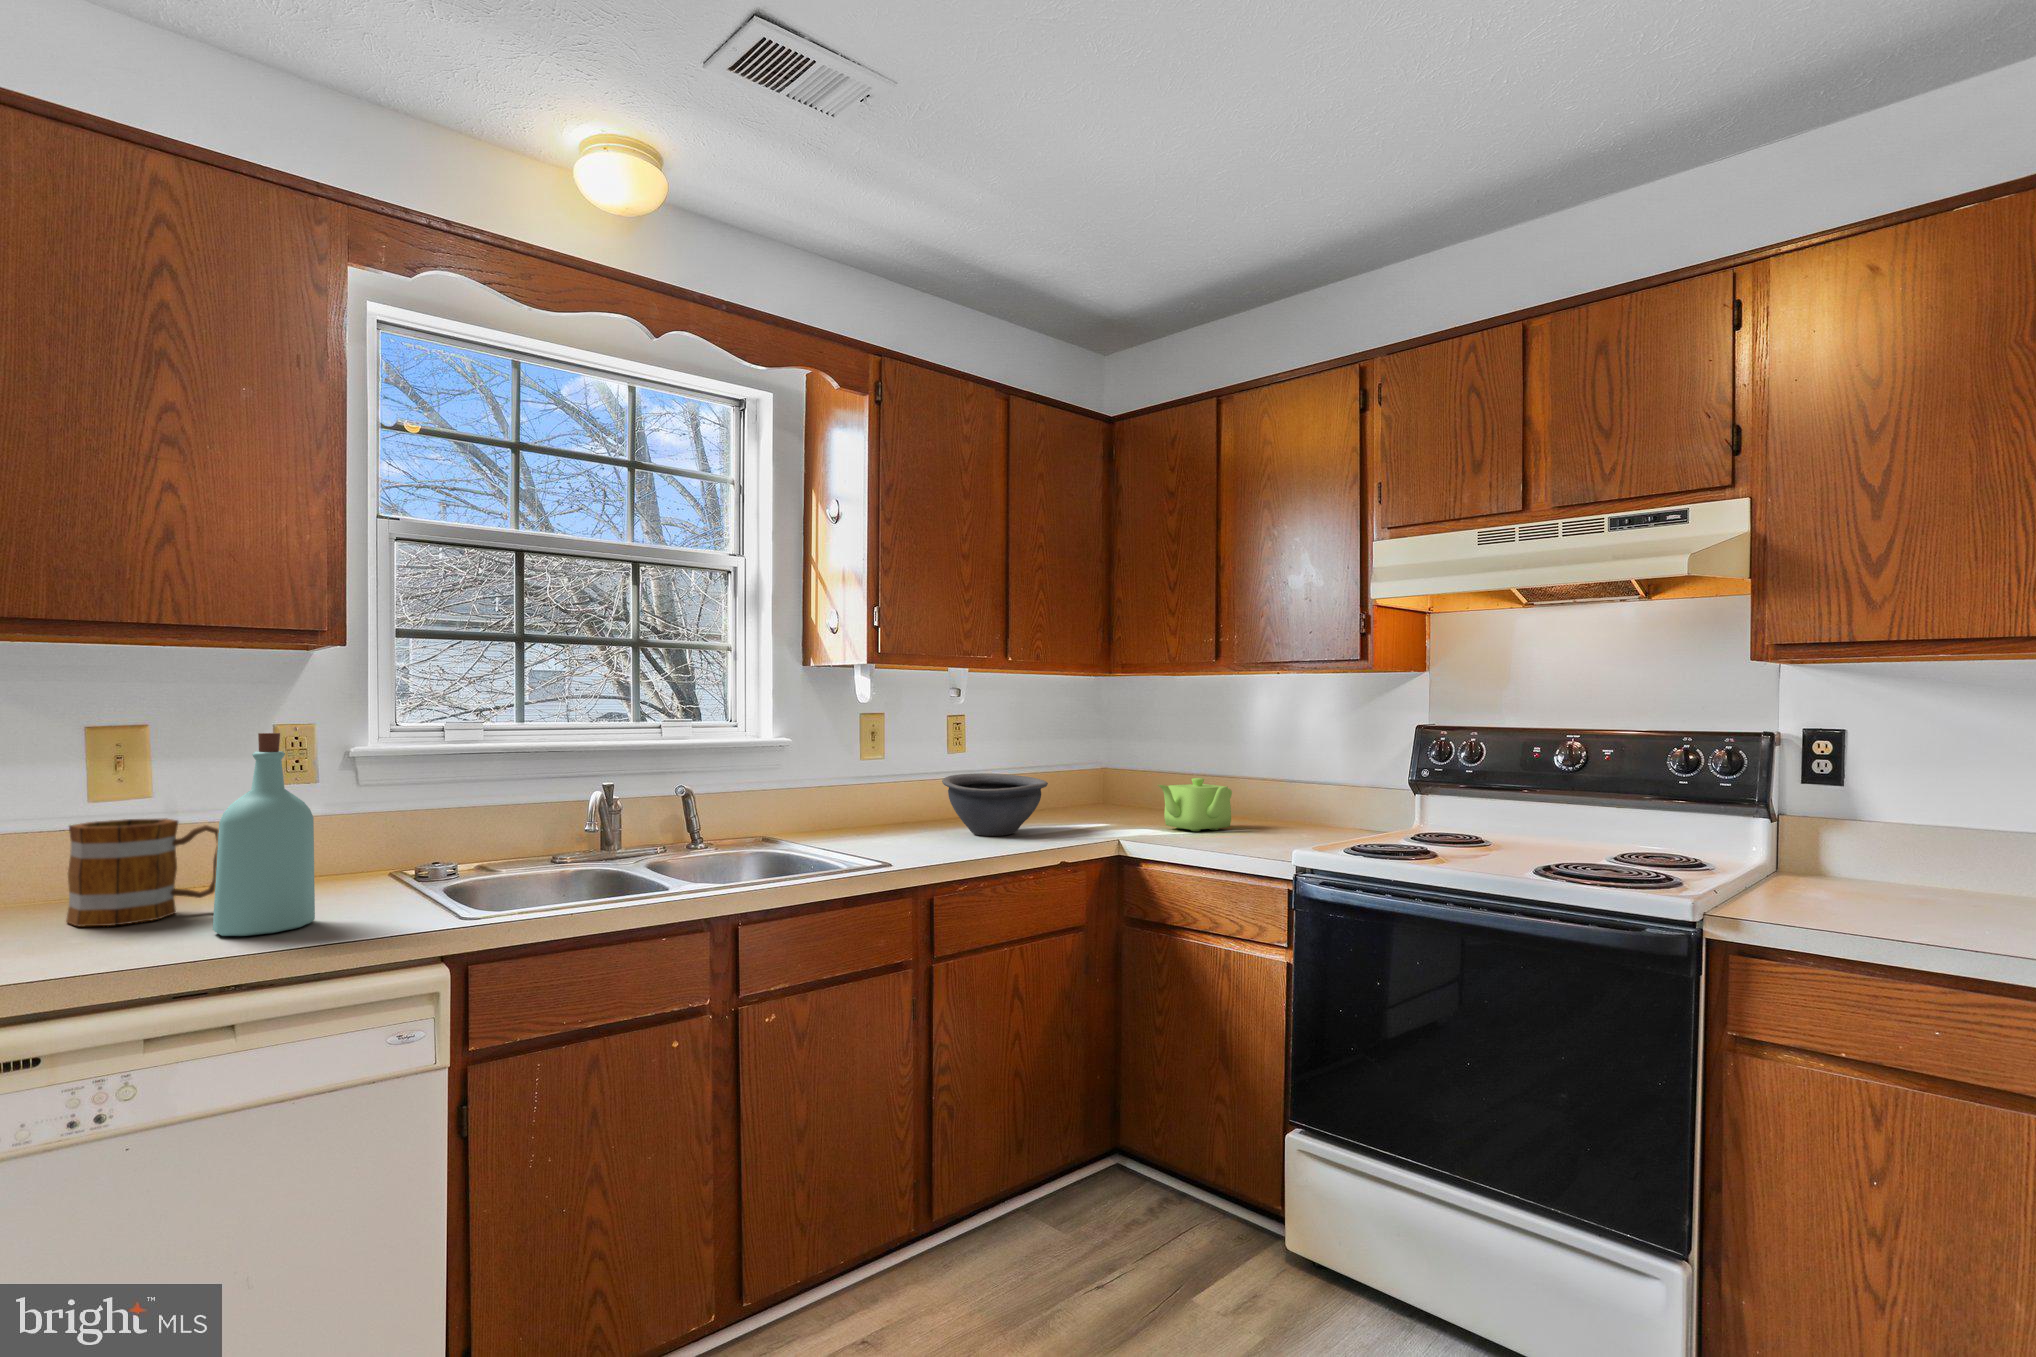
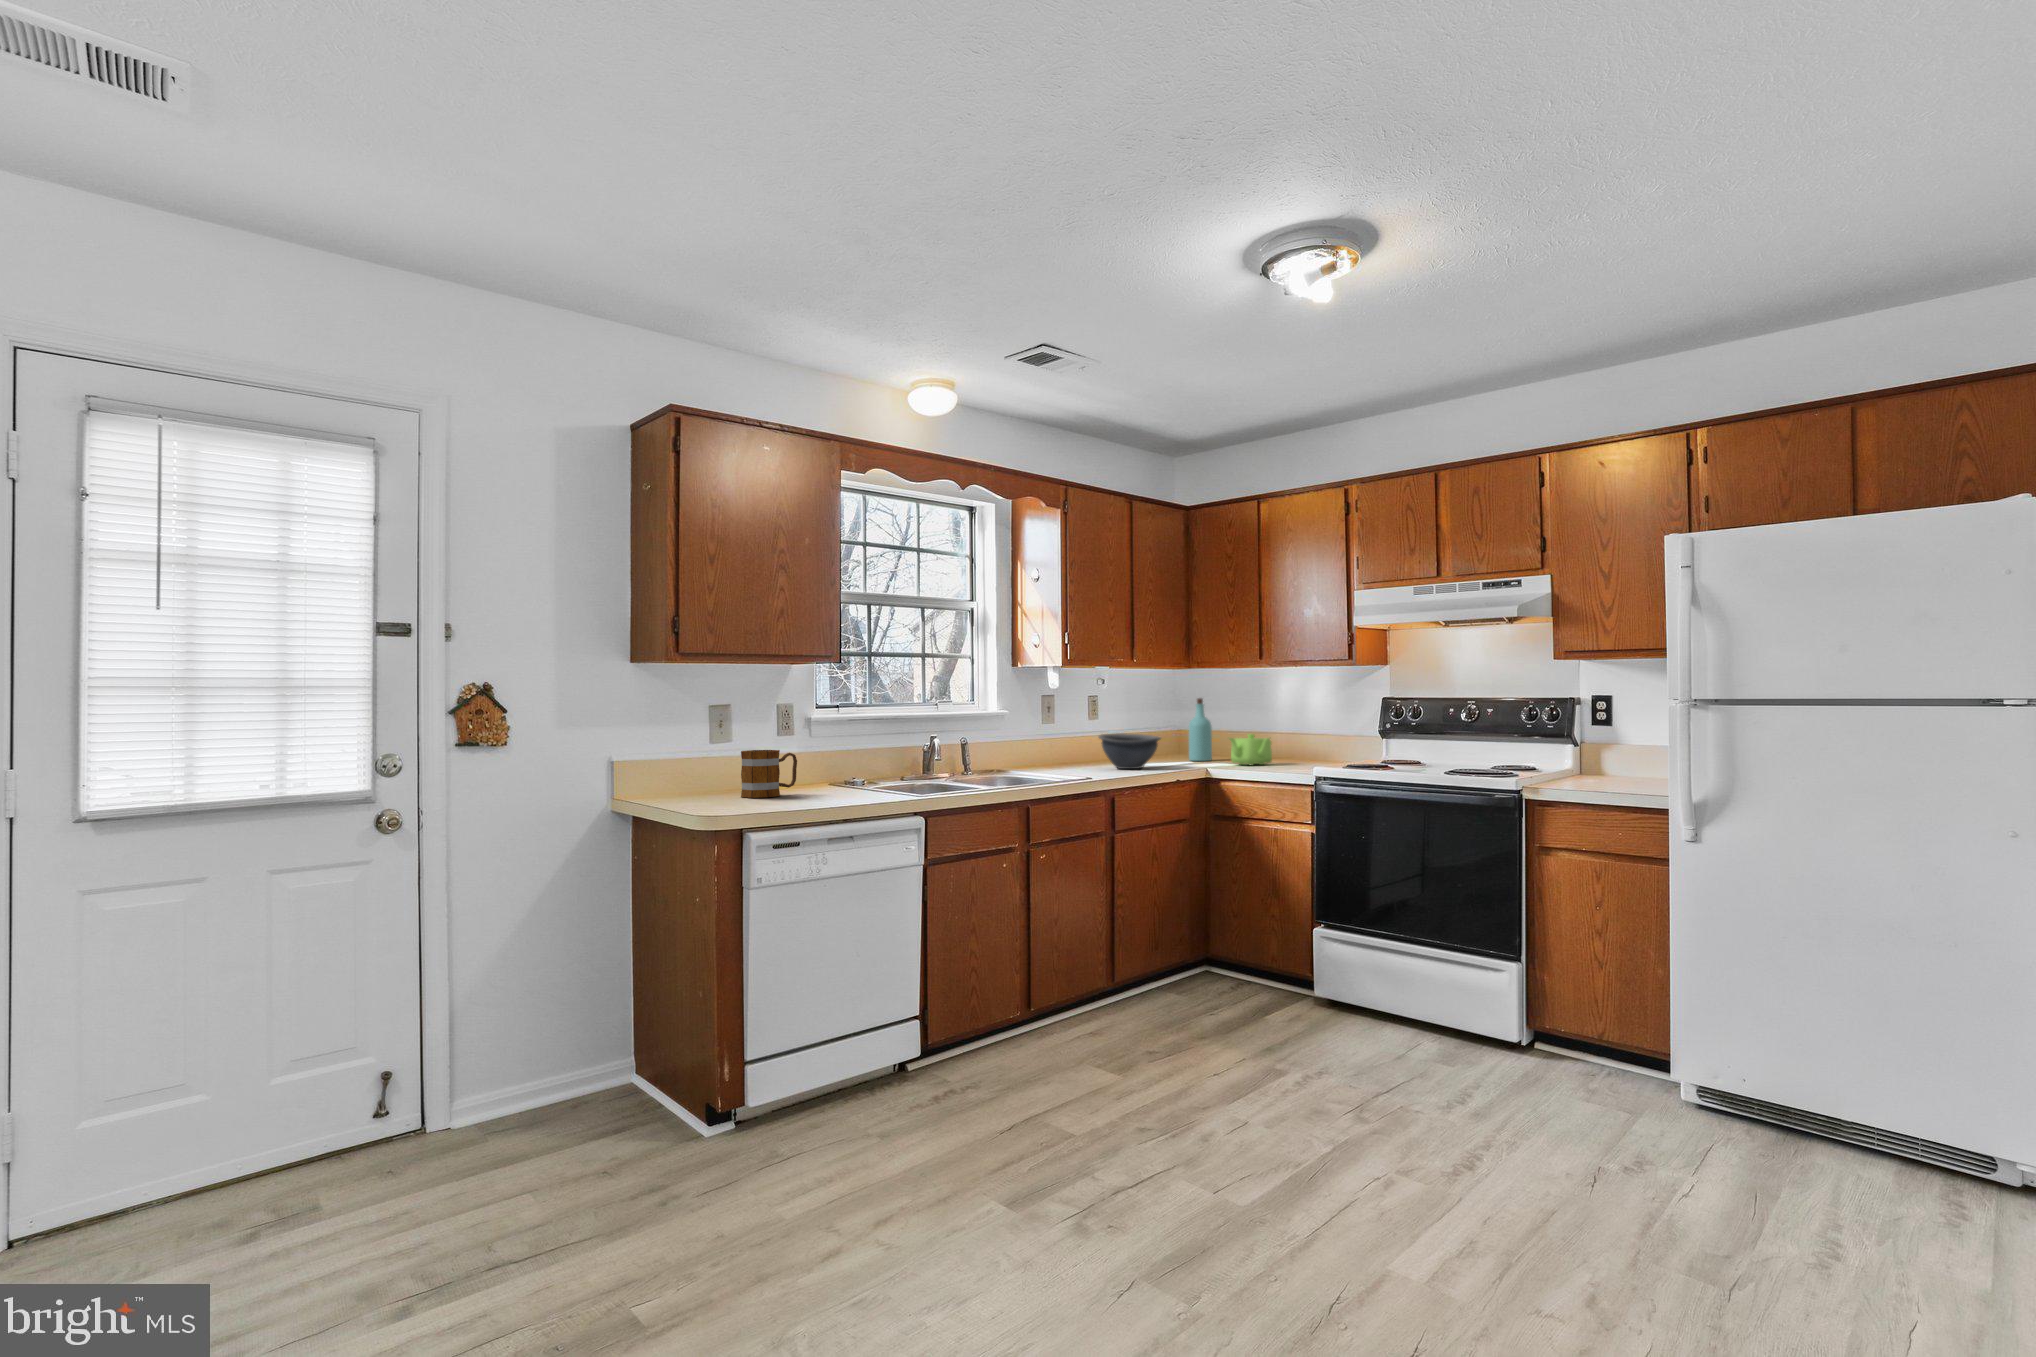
bottle: present [213,733,315,936] -> present [1189,698,1212,761]

